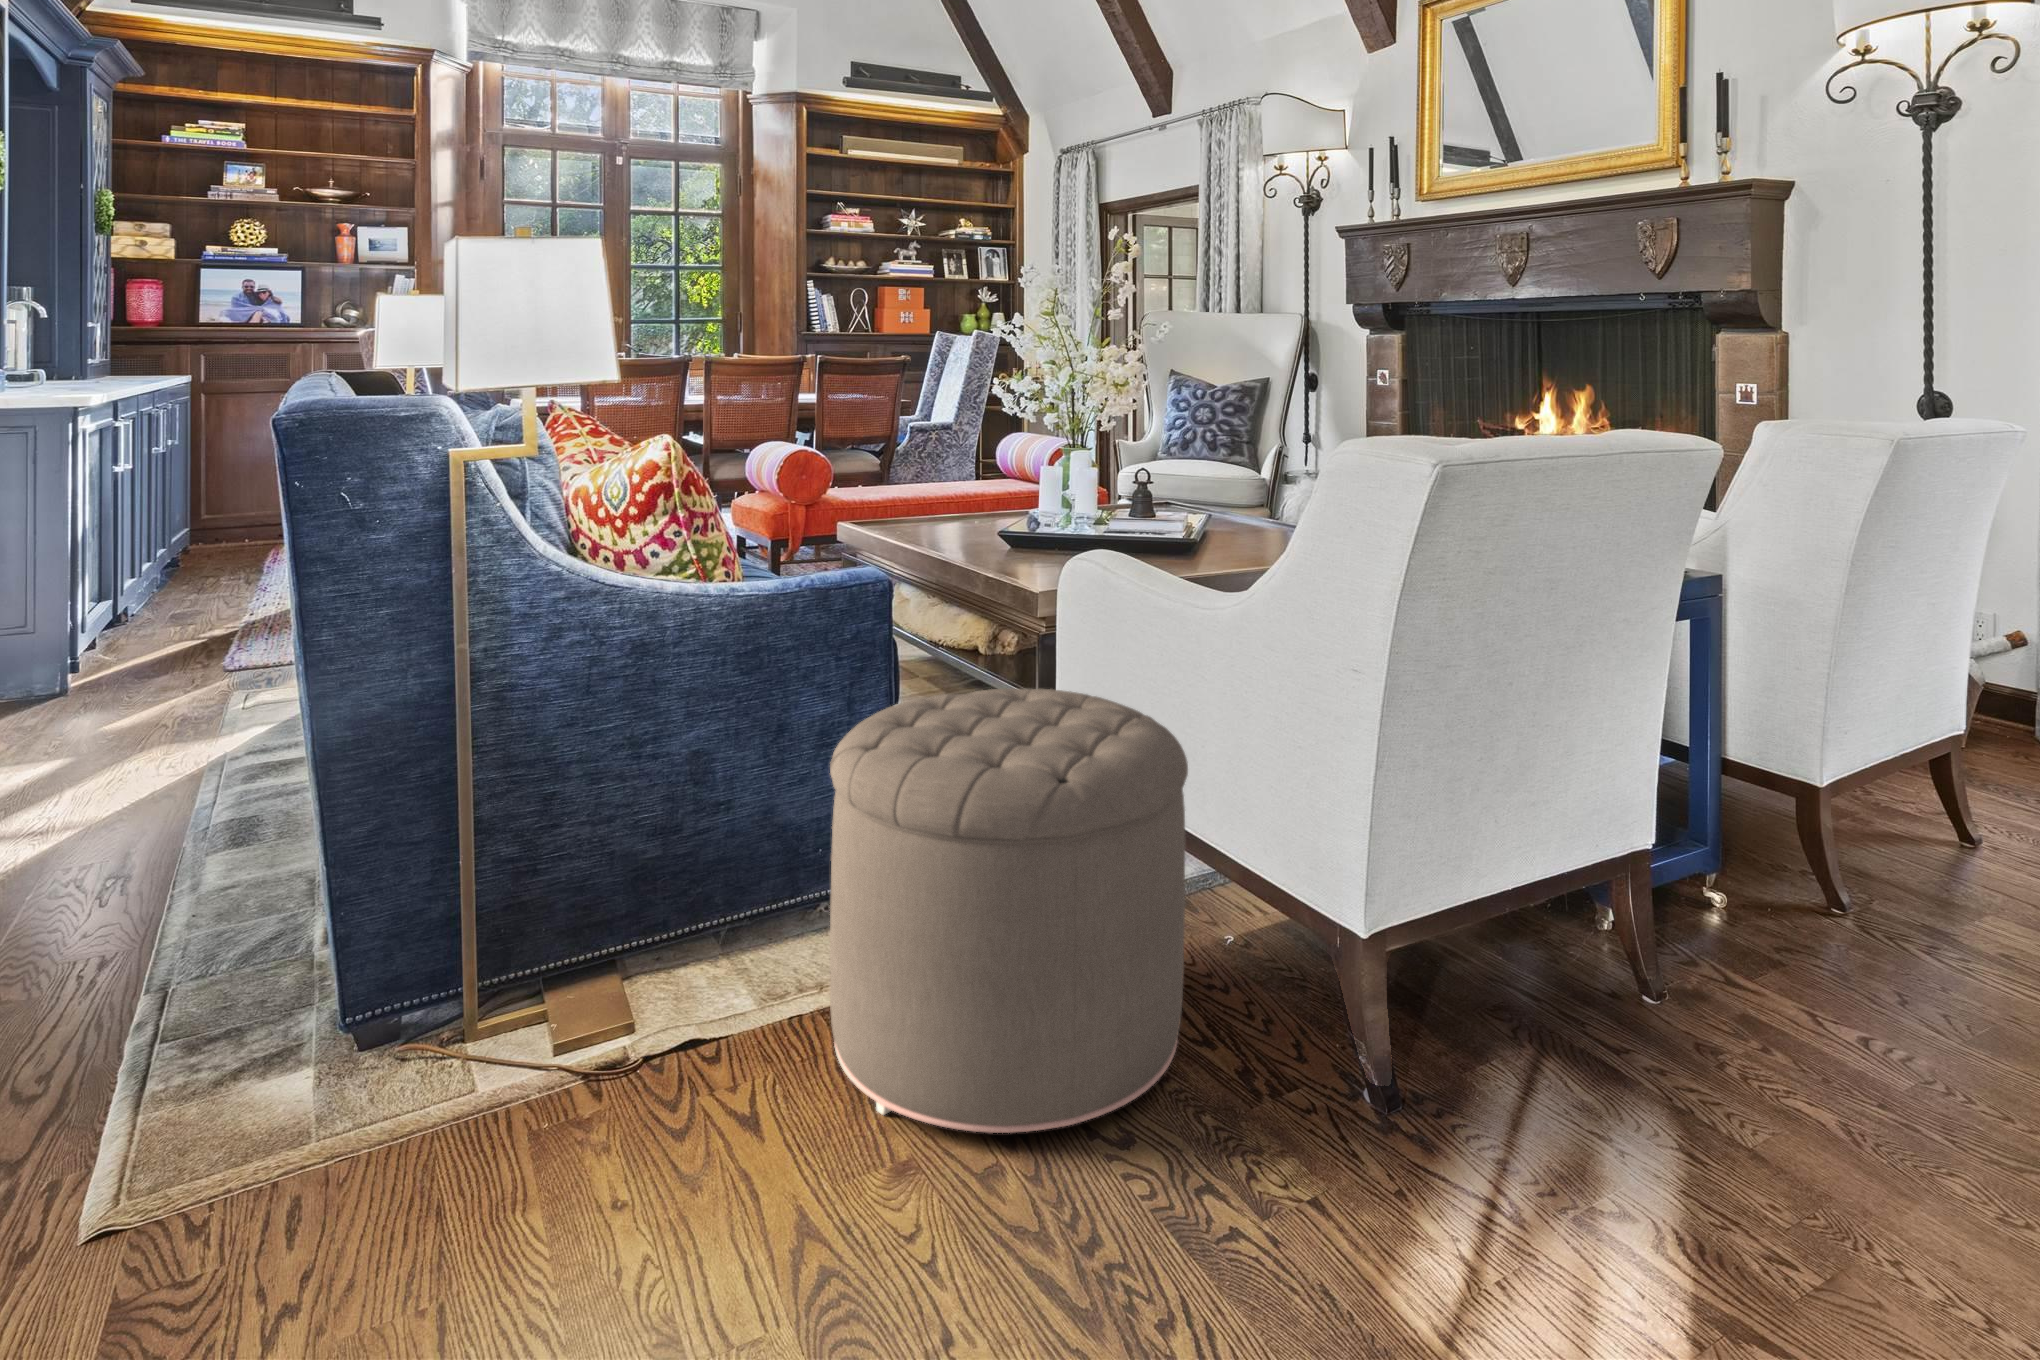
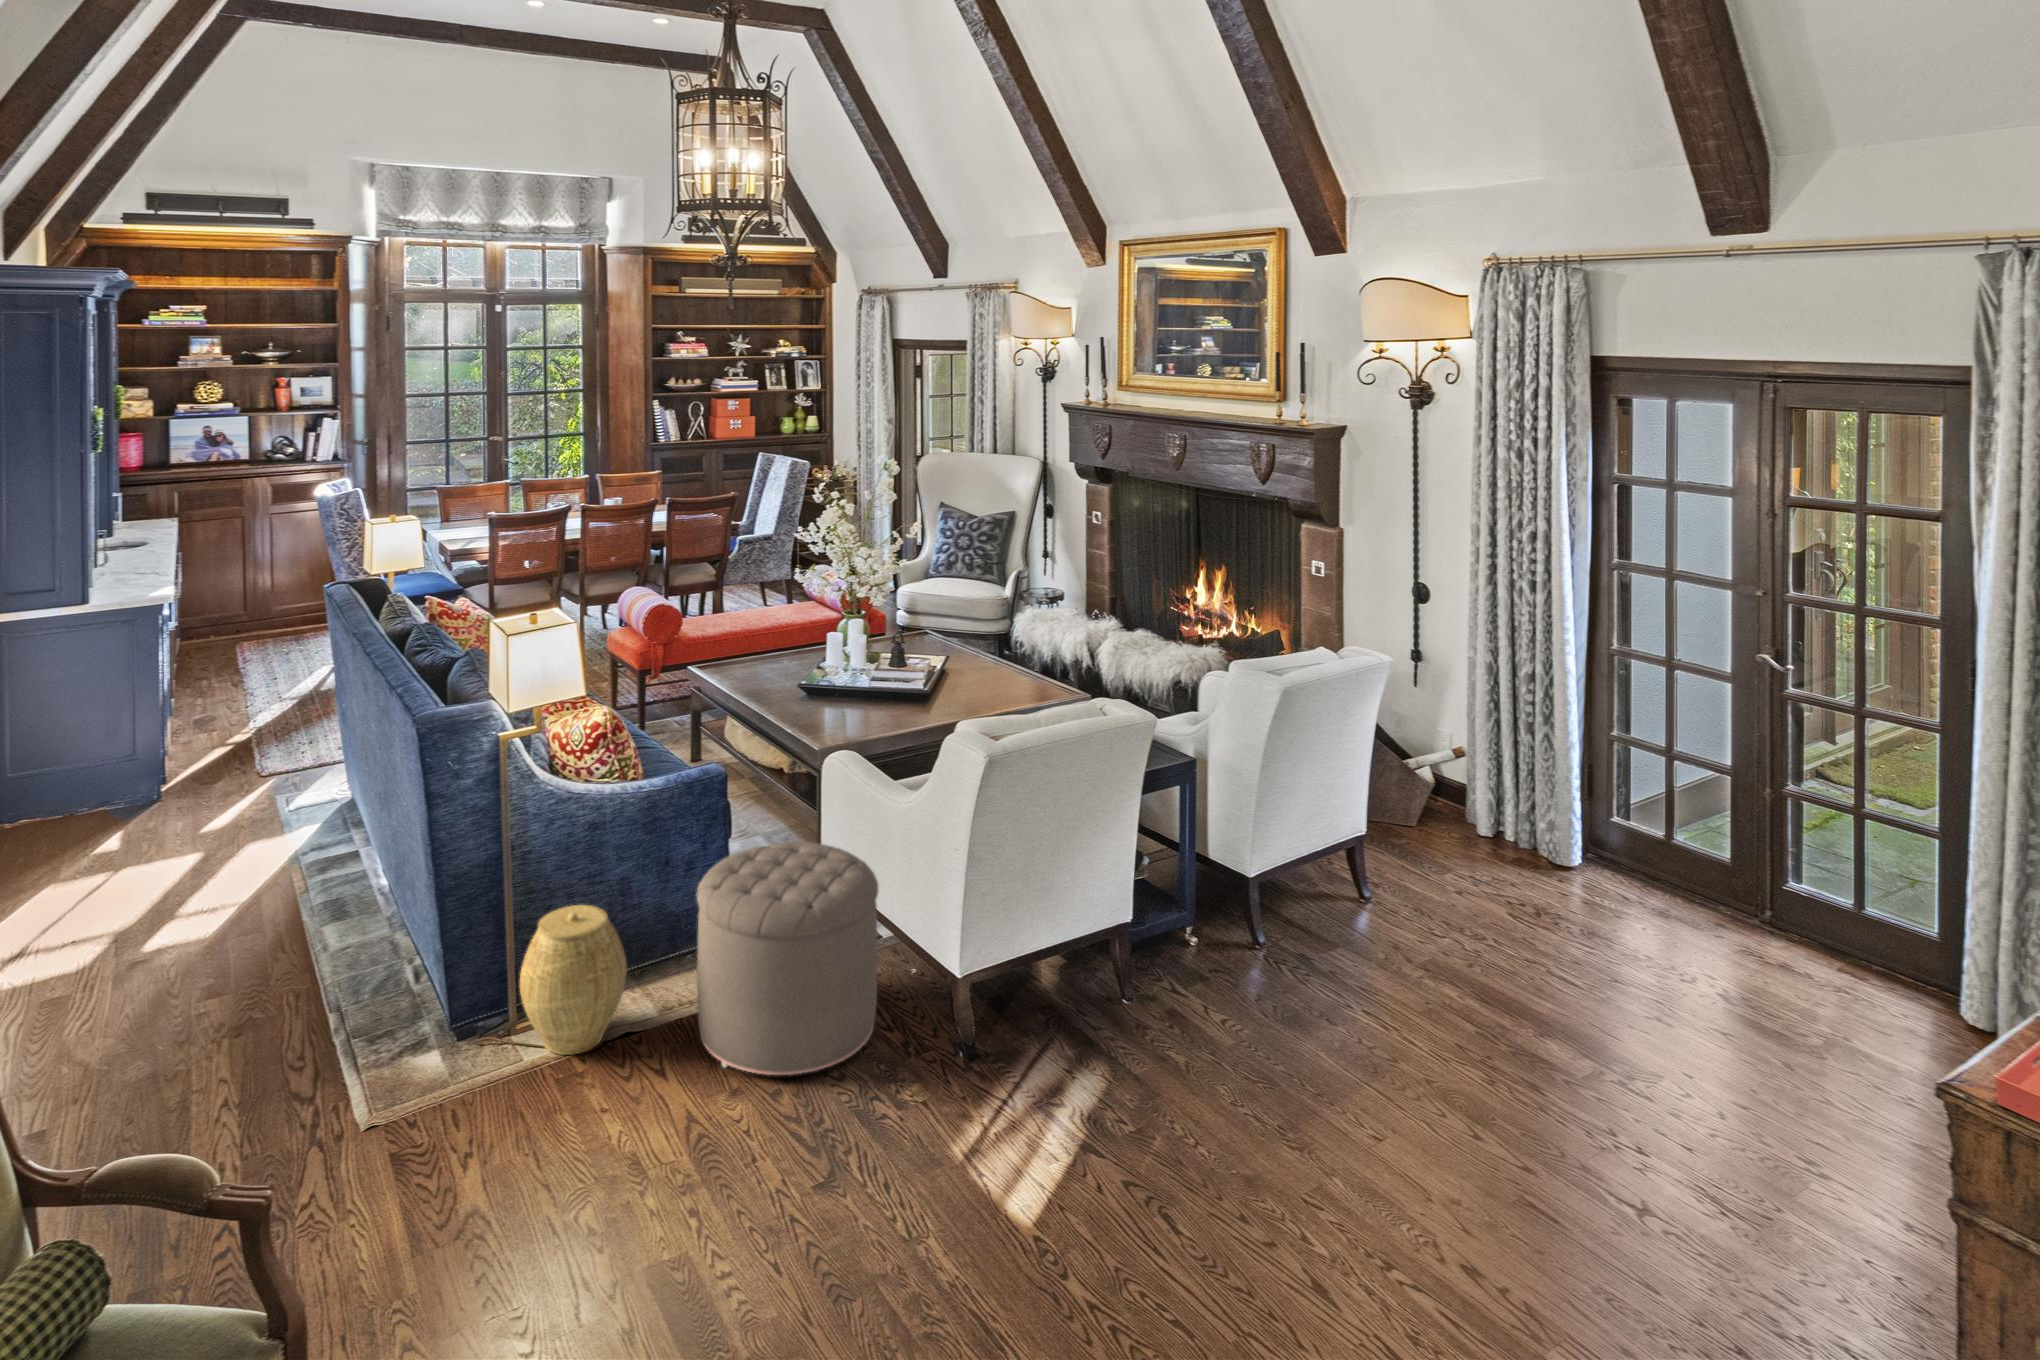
woven basket: none [476,790,693,1081] -> present [520,905,627,1055]

